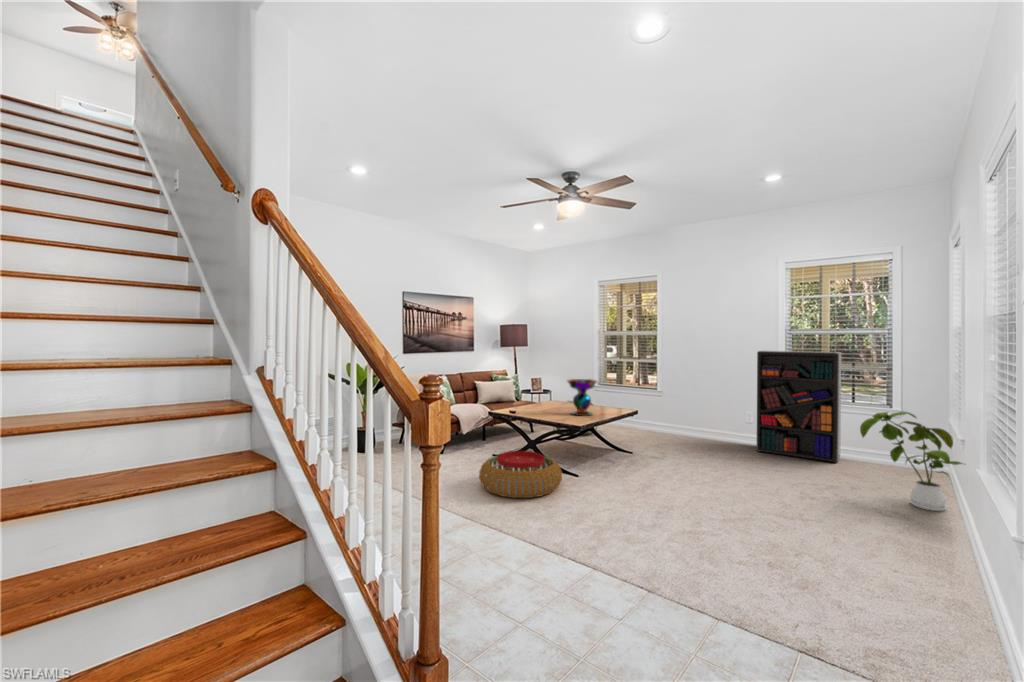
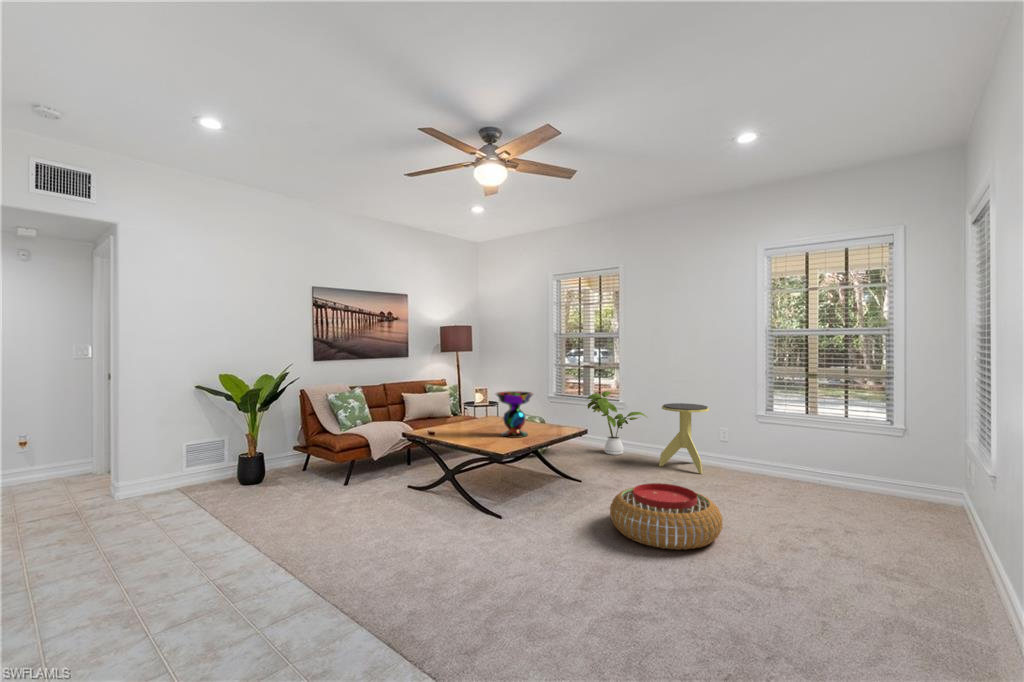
bookshelf: present [756,350,841,463] -> none [731,356,832,494]
side table: none [694,390,737,448] -> present [659,403,709,474]
house plant: present [860,412,963,511] -> present [587,391,647,455]
pouf: present [479,451,562,498] -> present [610,483,723,550]

